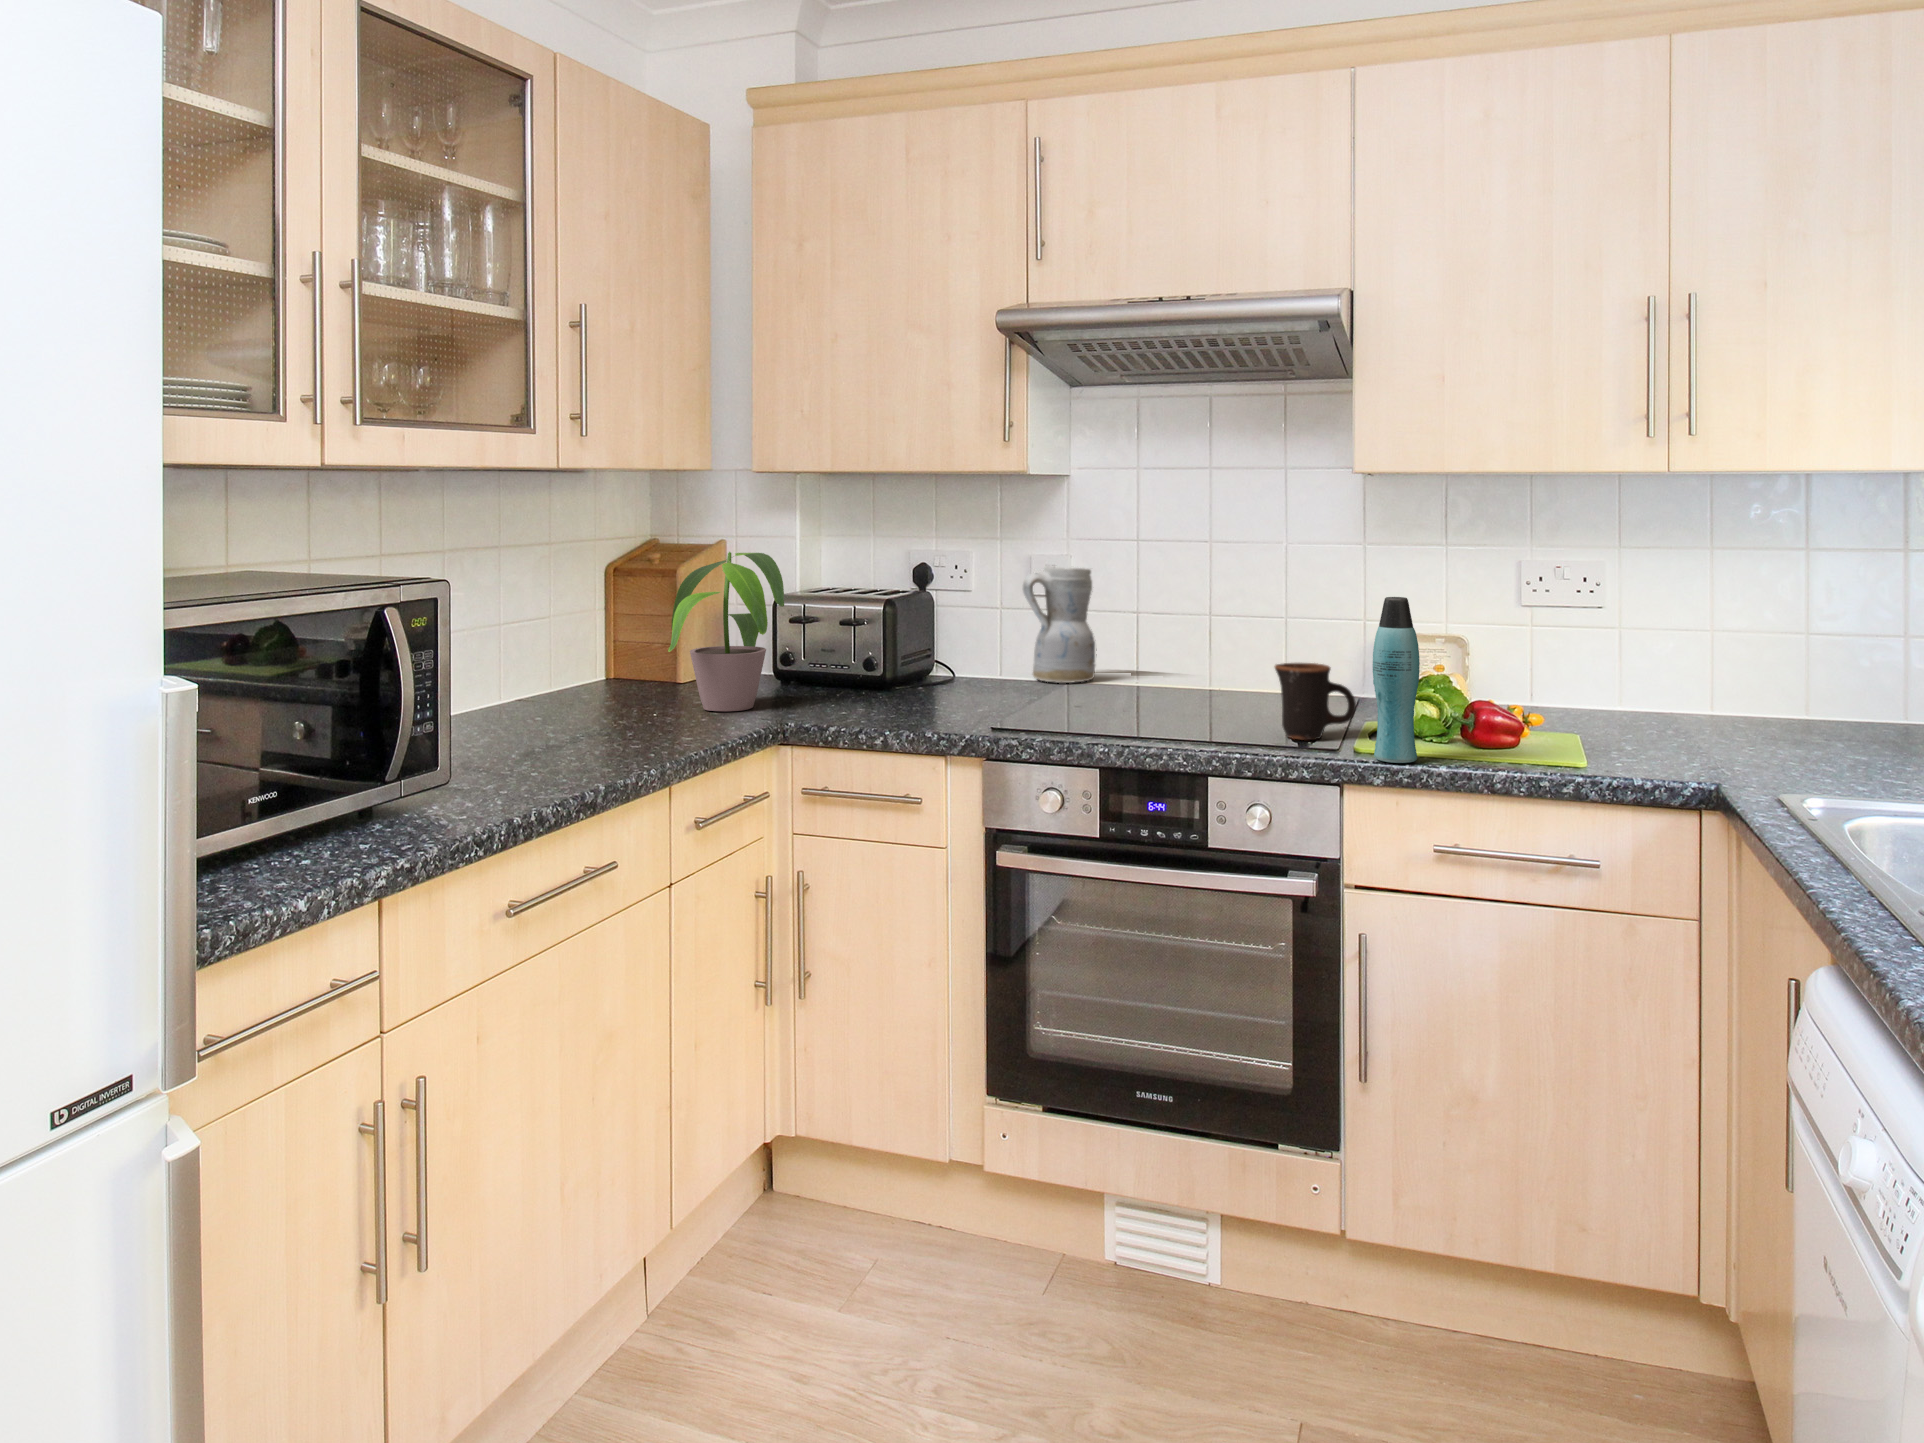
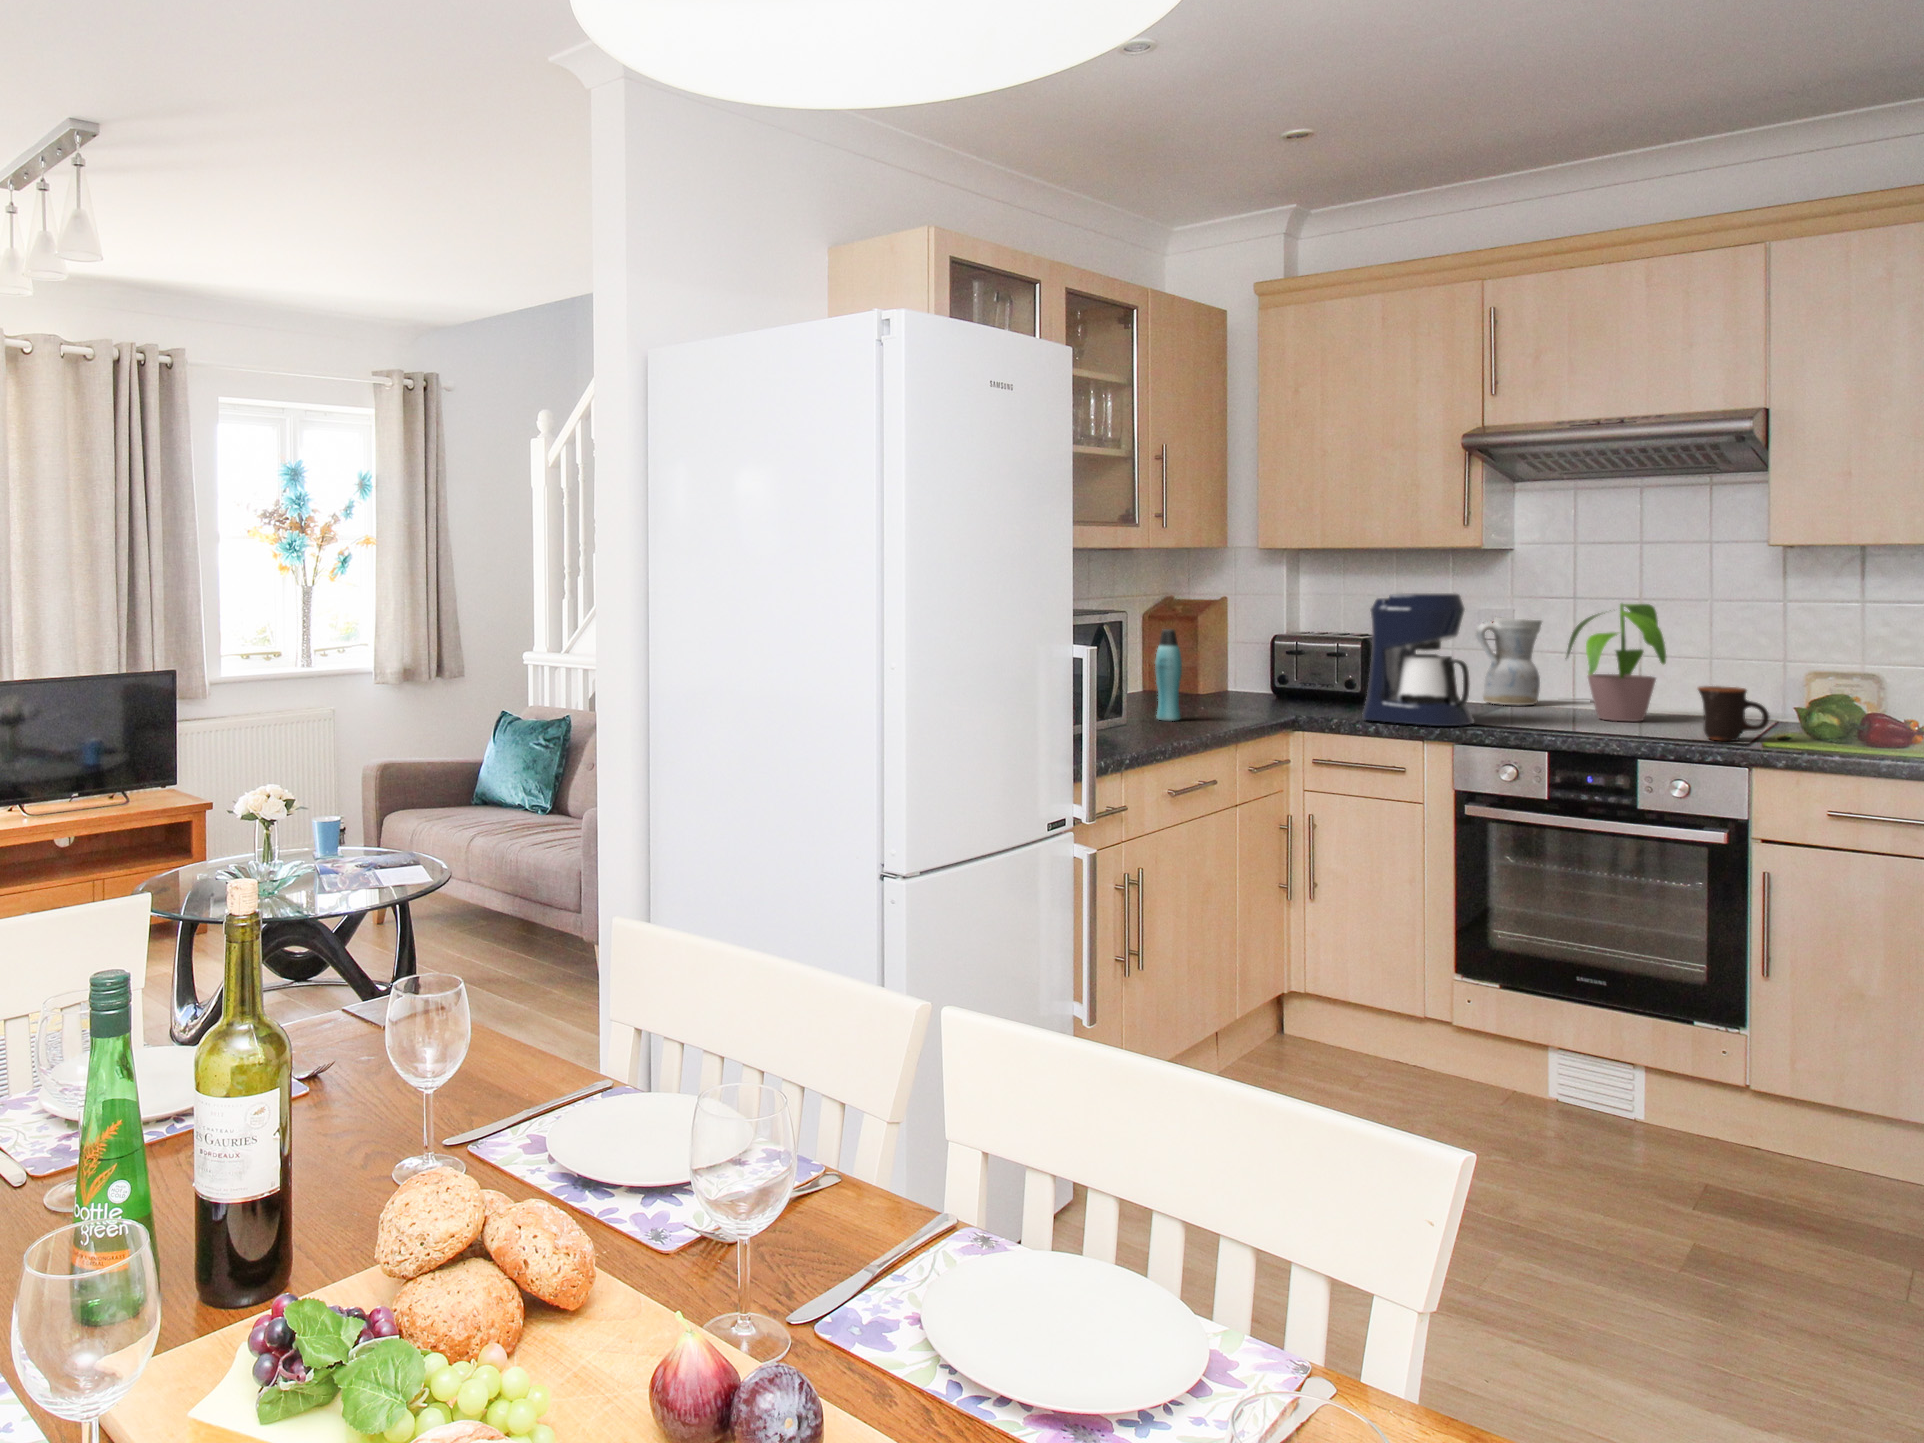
coffee maker: none [868,534,1012,732] -> present [1362,593,1474,726]
potted plant: present [668,552,784,711] -> present [1566,604,1666,721]
bottle: present [1373,597,1420,763] -> present [1155,629,1182,721]

